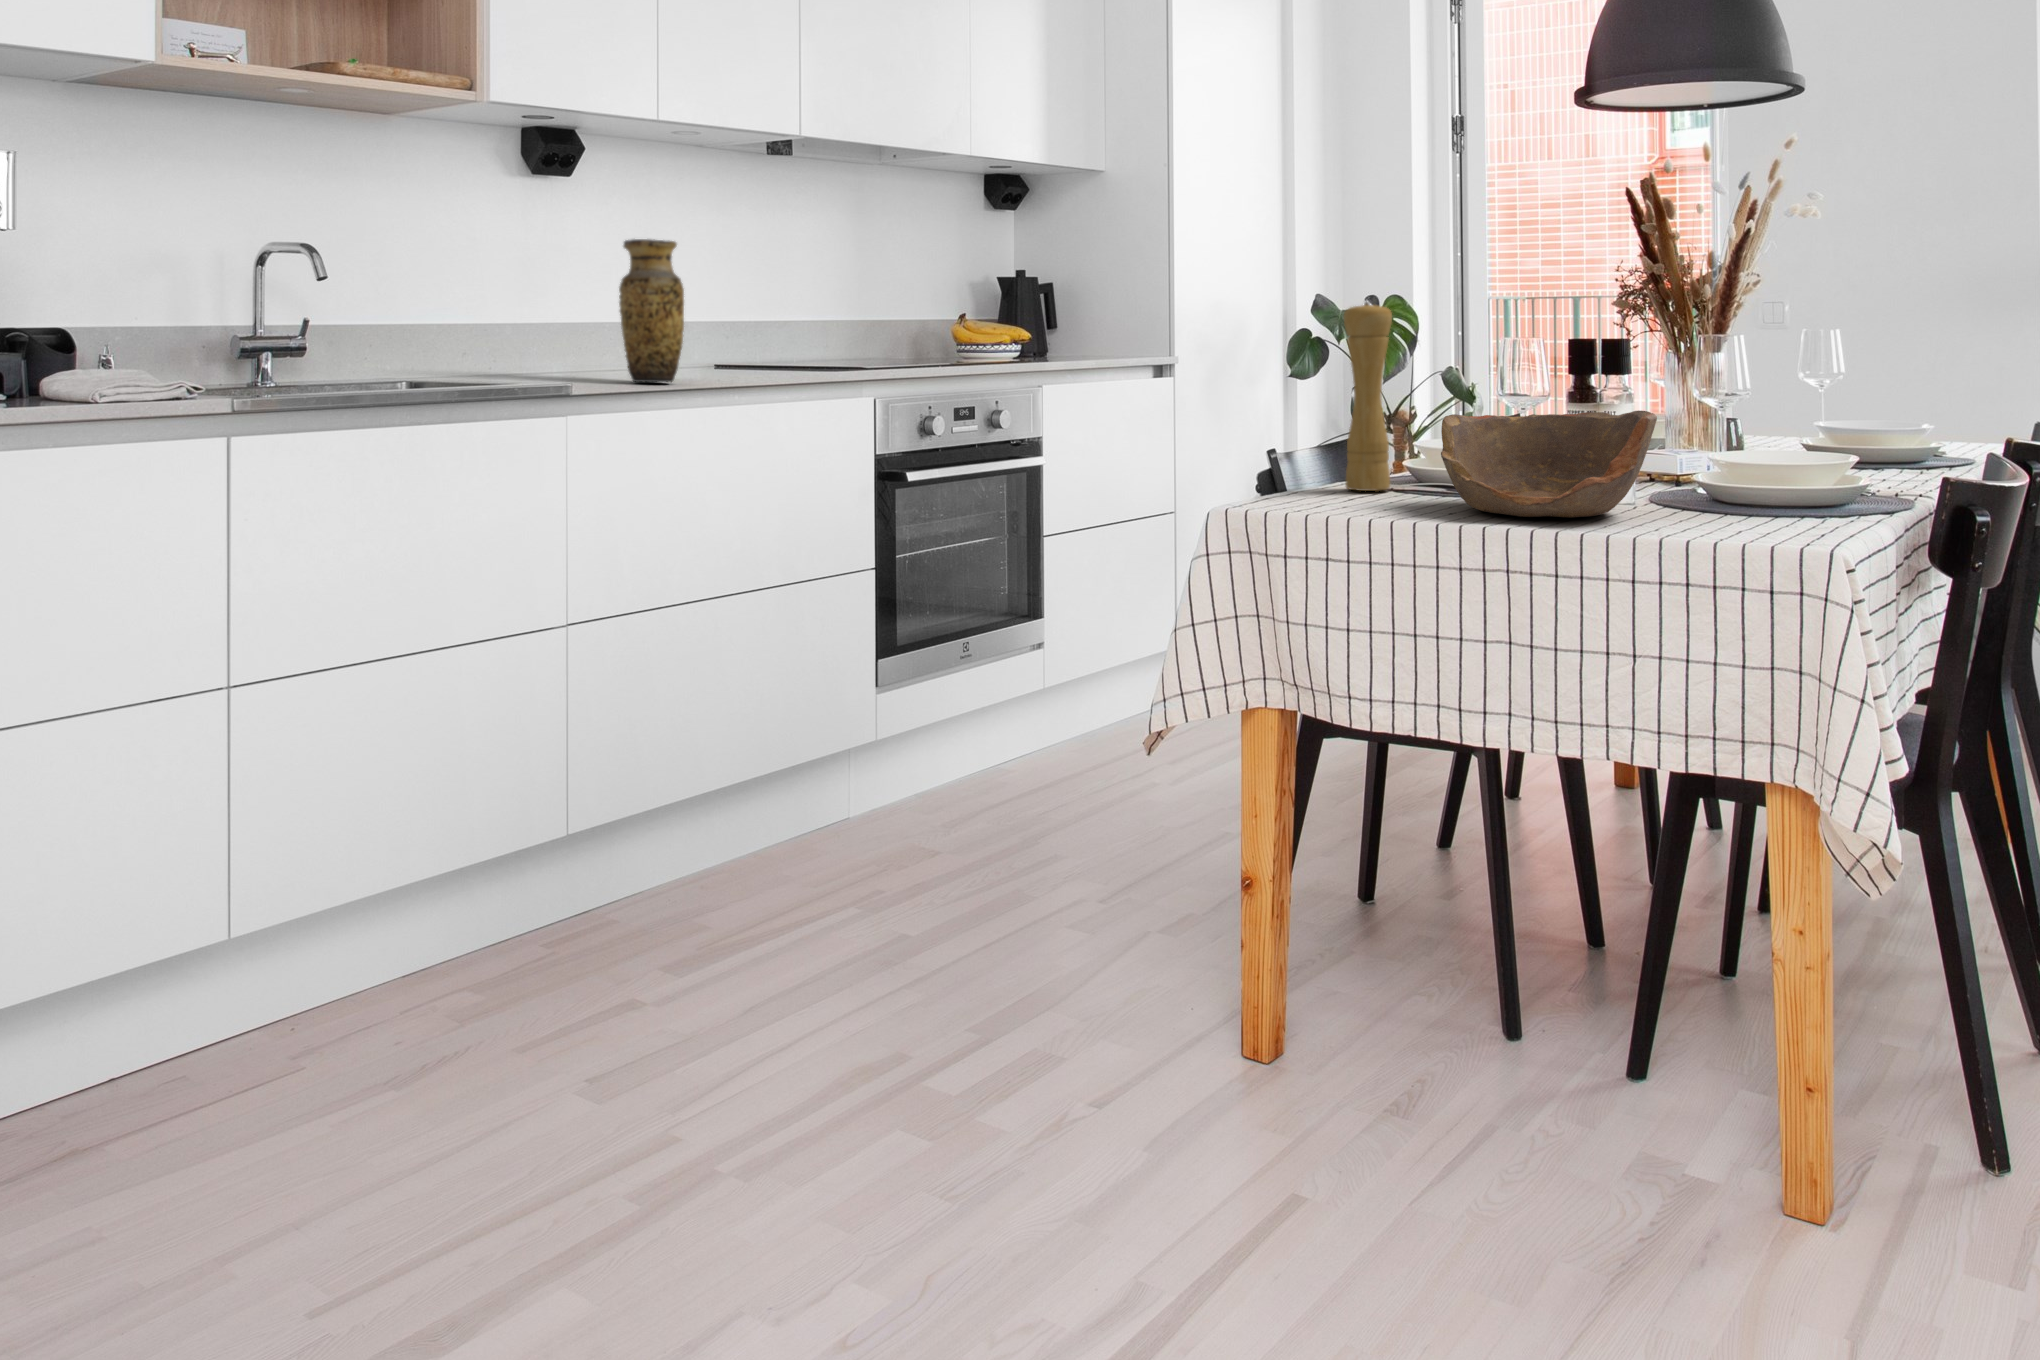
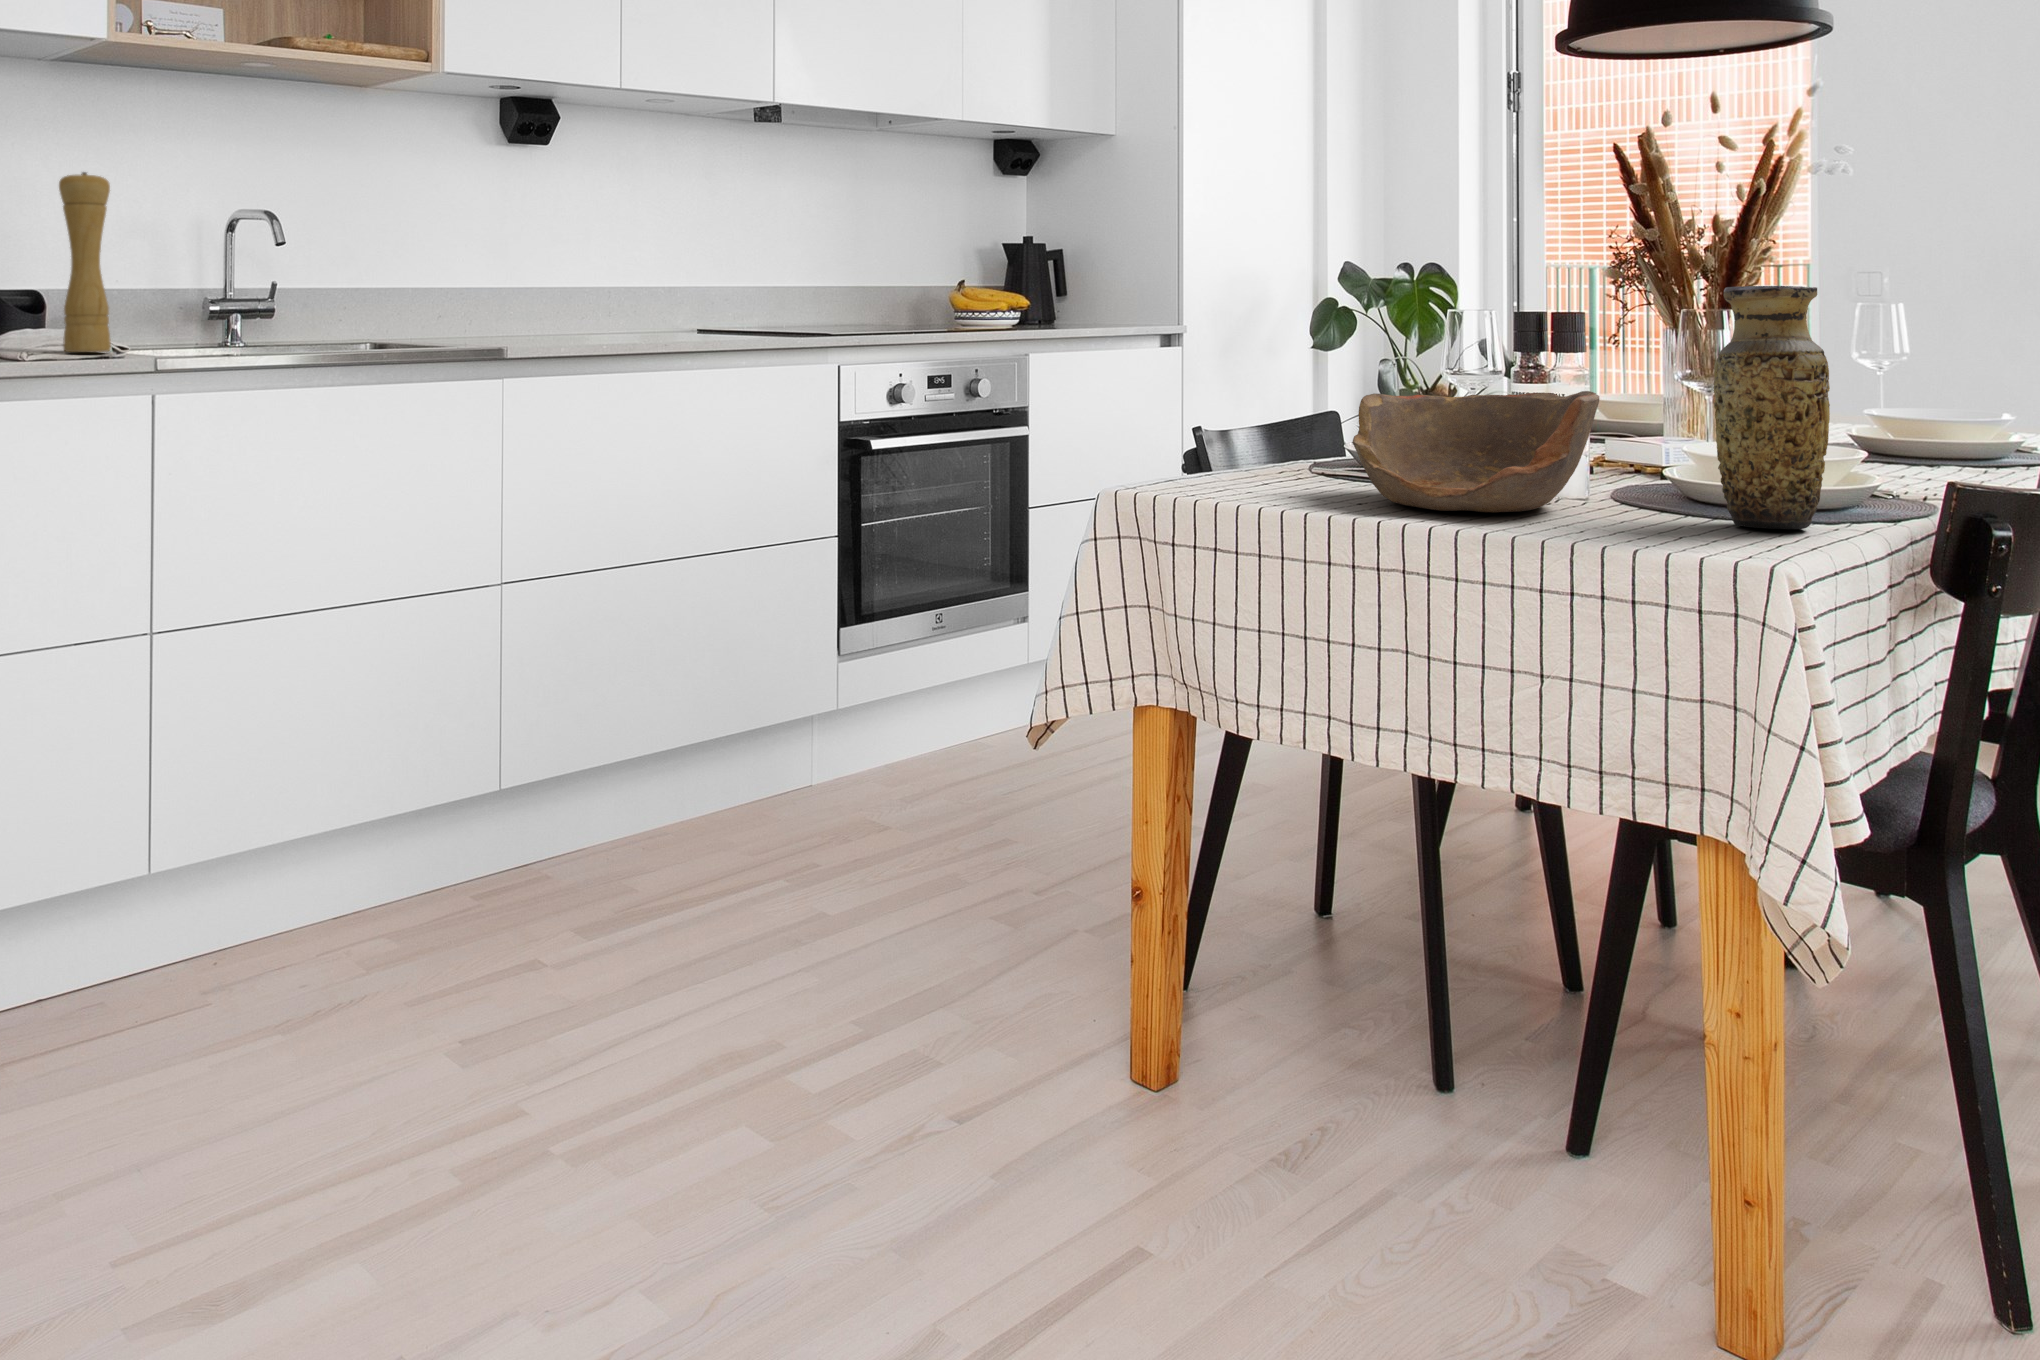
vase: present [619,239,684,382] -> present [1714,286,1830,529]
pepper mill: present [1344,302,1392,491] -> present [59,172,111,352]

